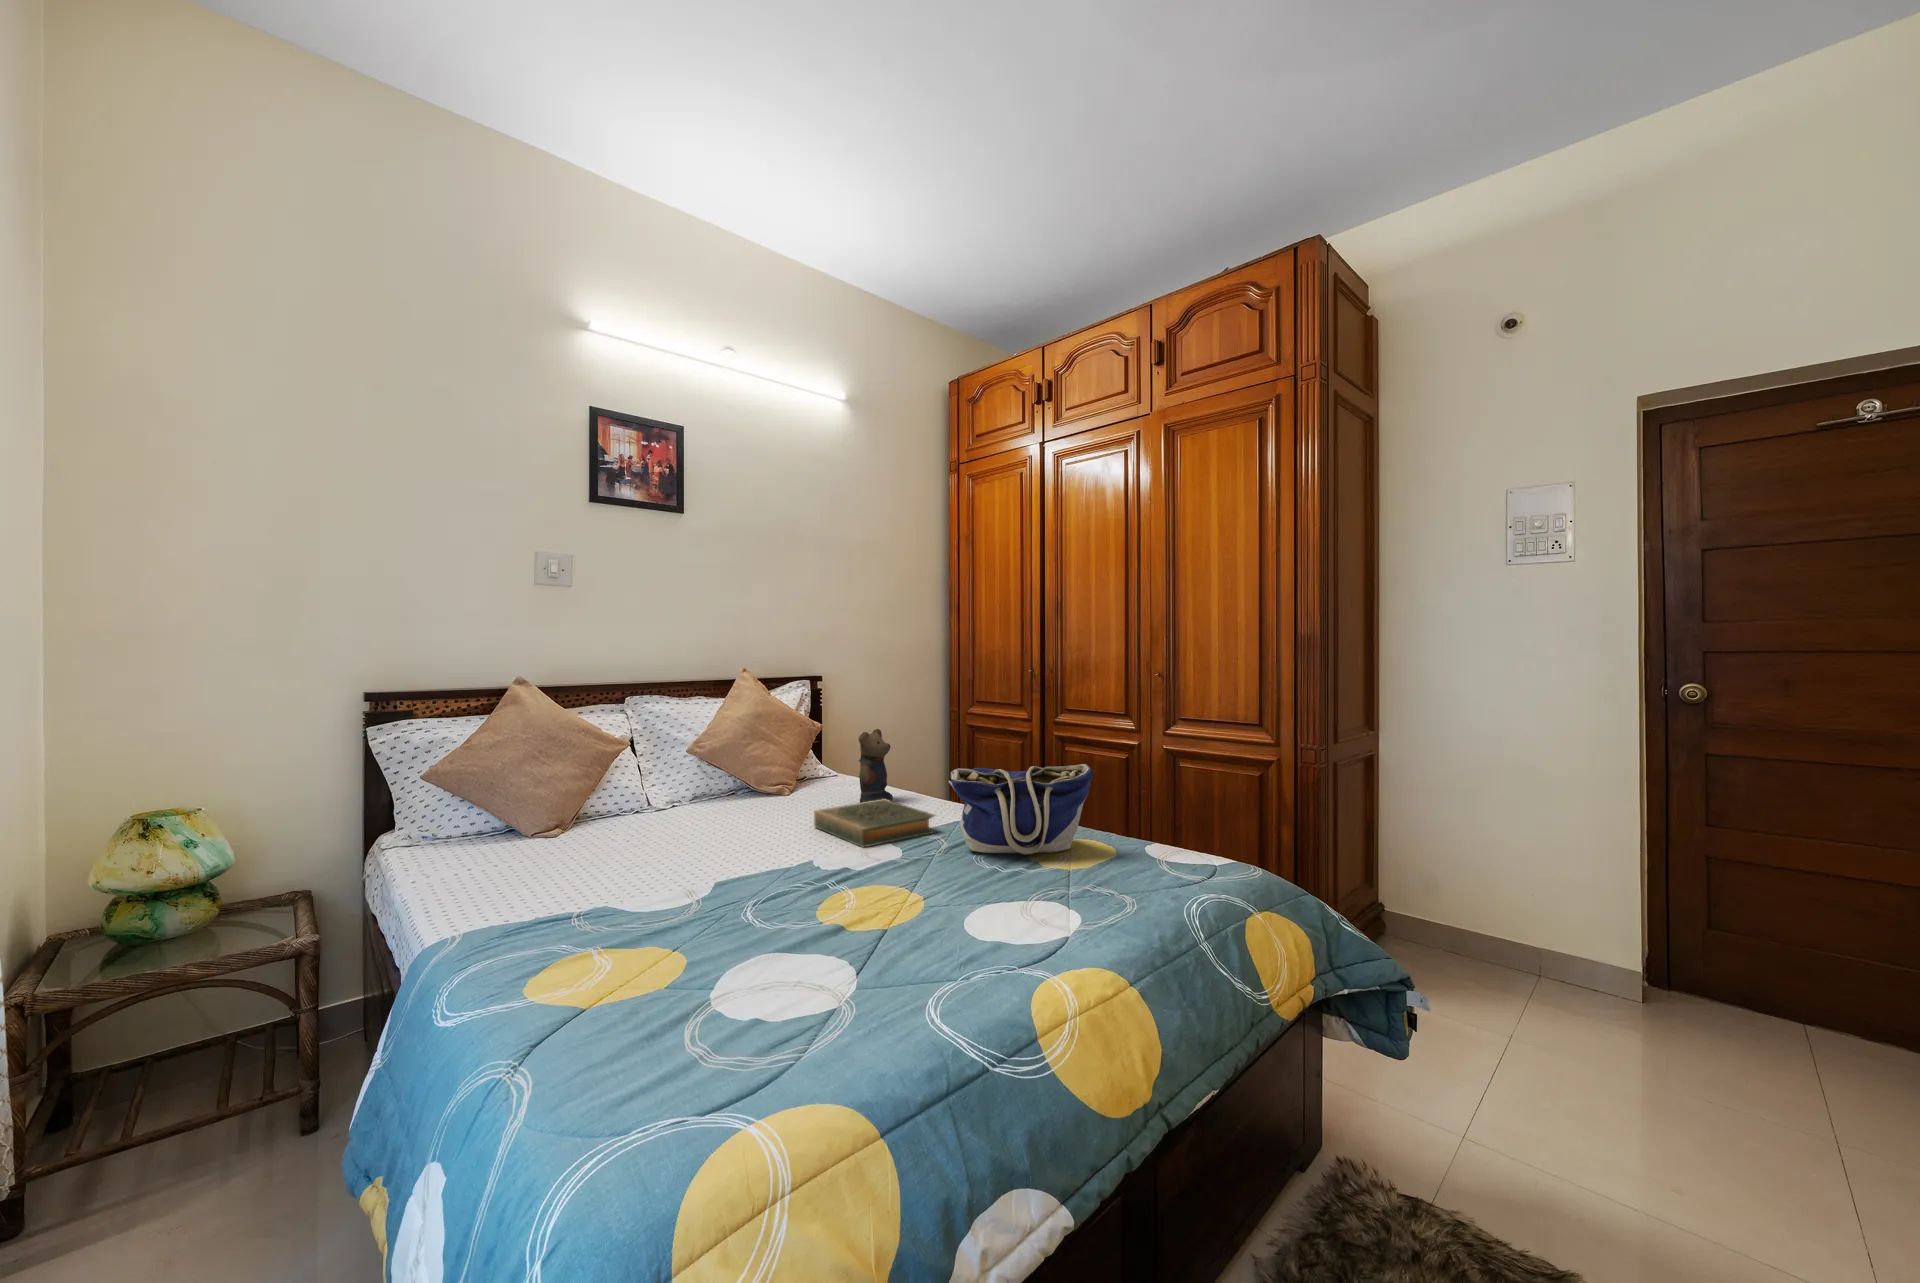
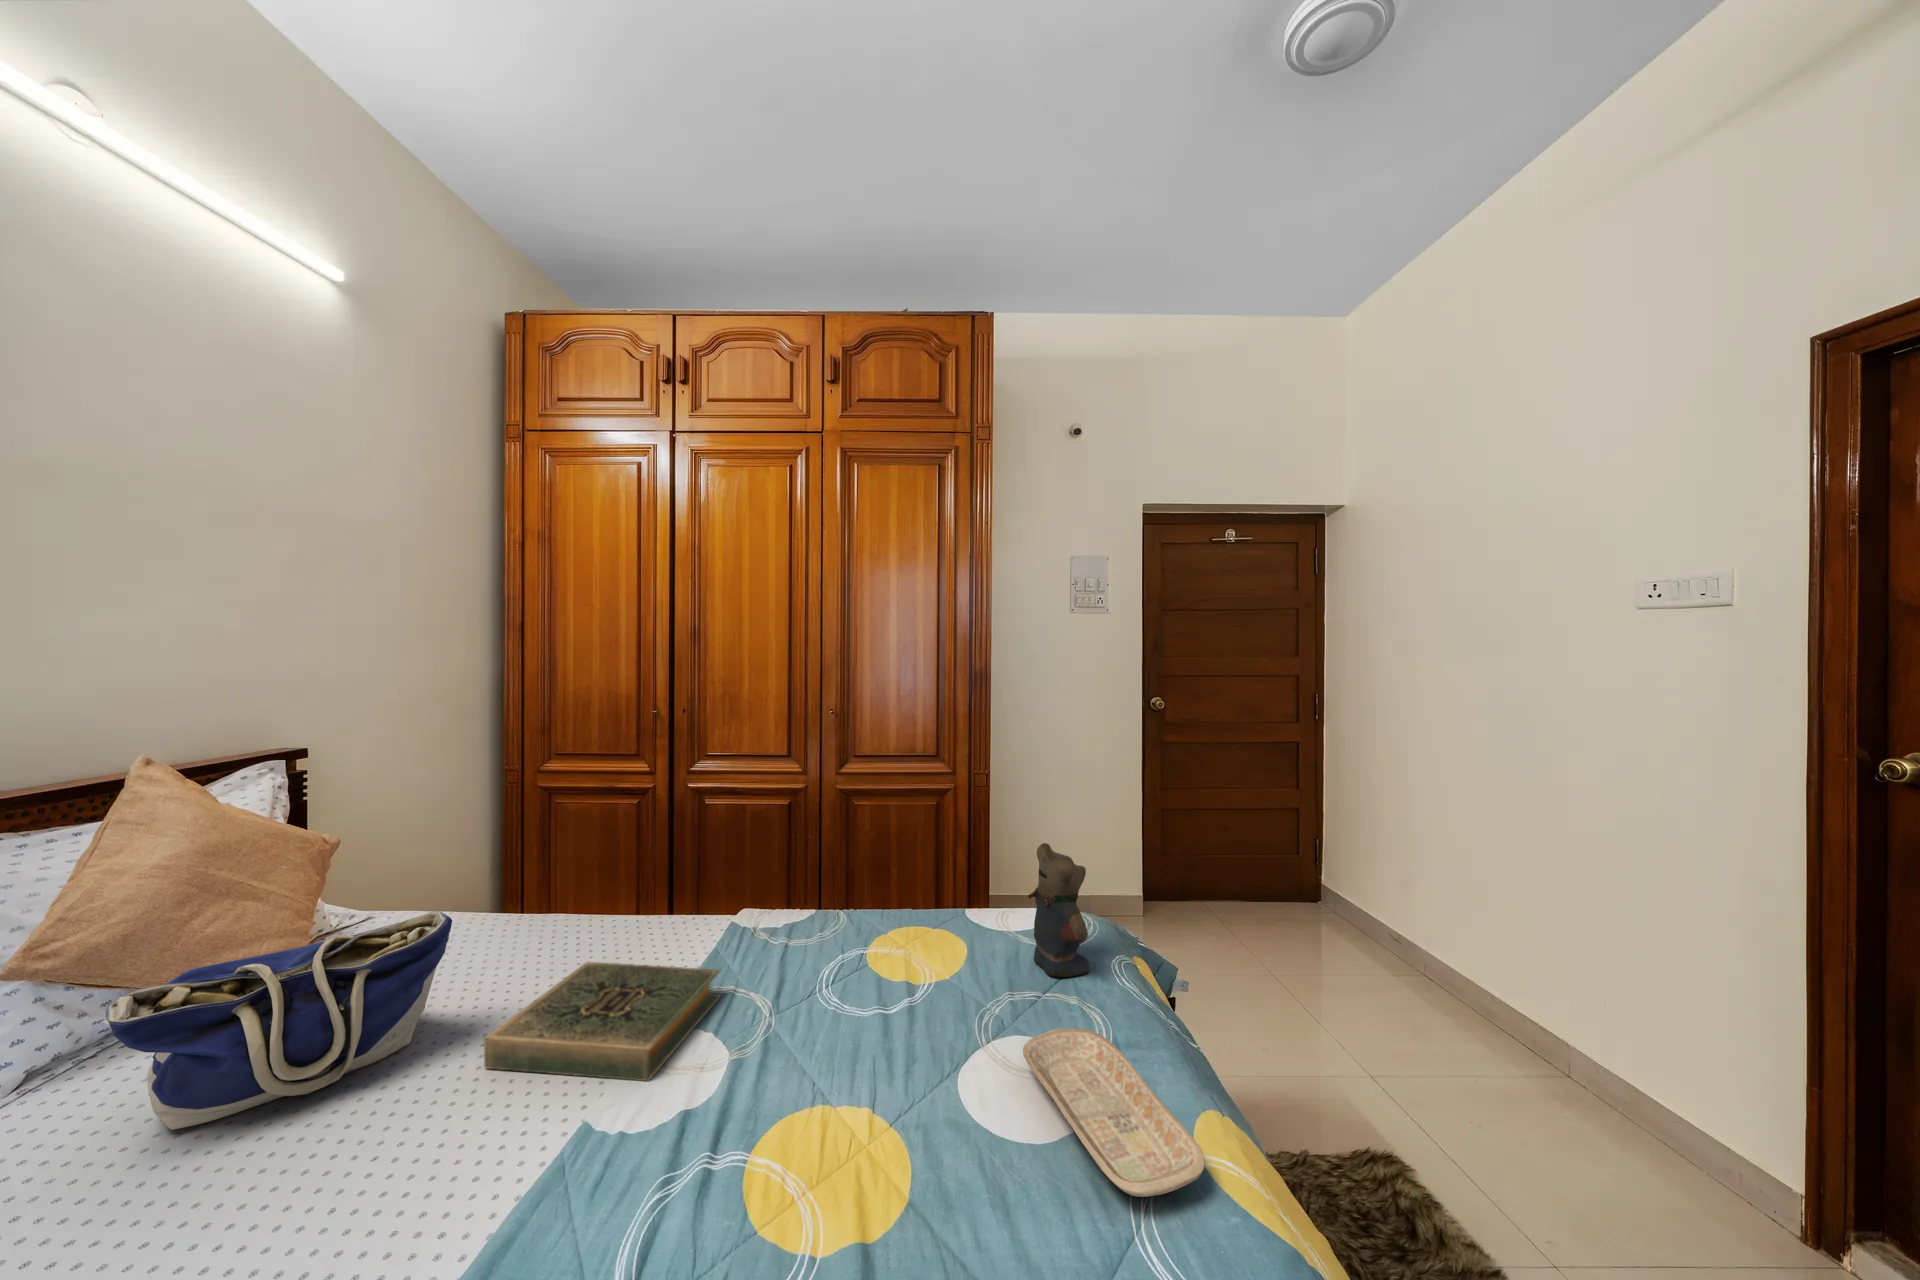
teddy bear: present [858,729,893,803] -> present [1028,843,1090,978]
tote bag: present [949,764,1092,854] -> present [103,911,452,1130]
tray: none [982,880,1099,951] -> present [1023,1028,1205,1197]

